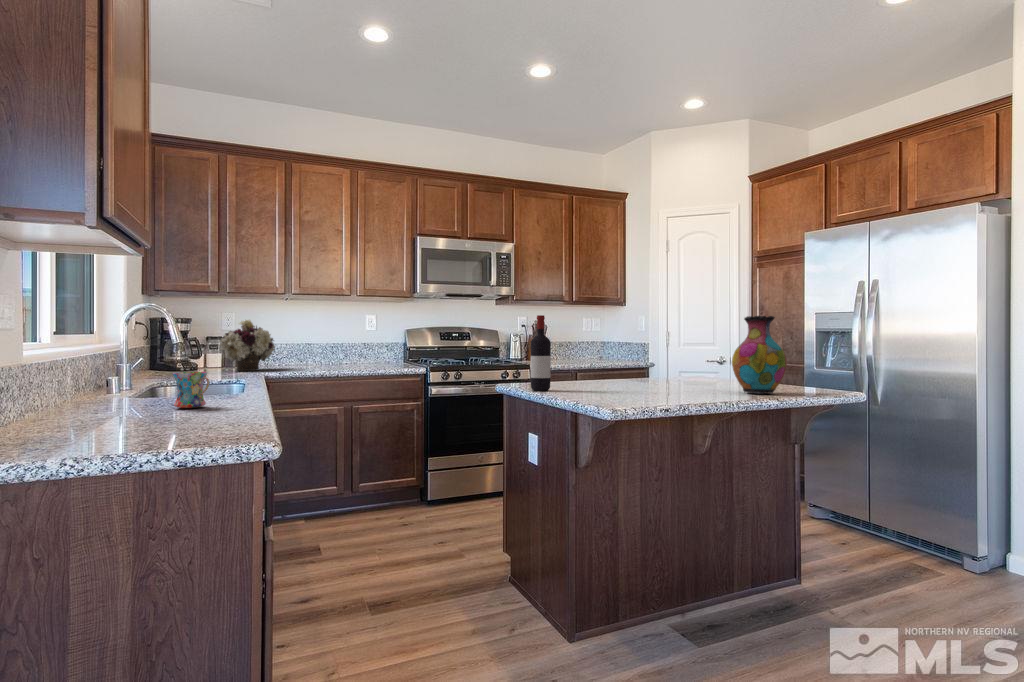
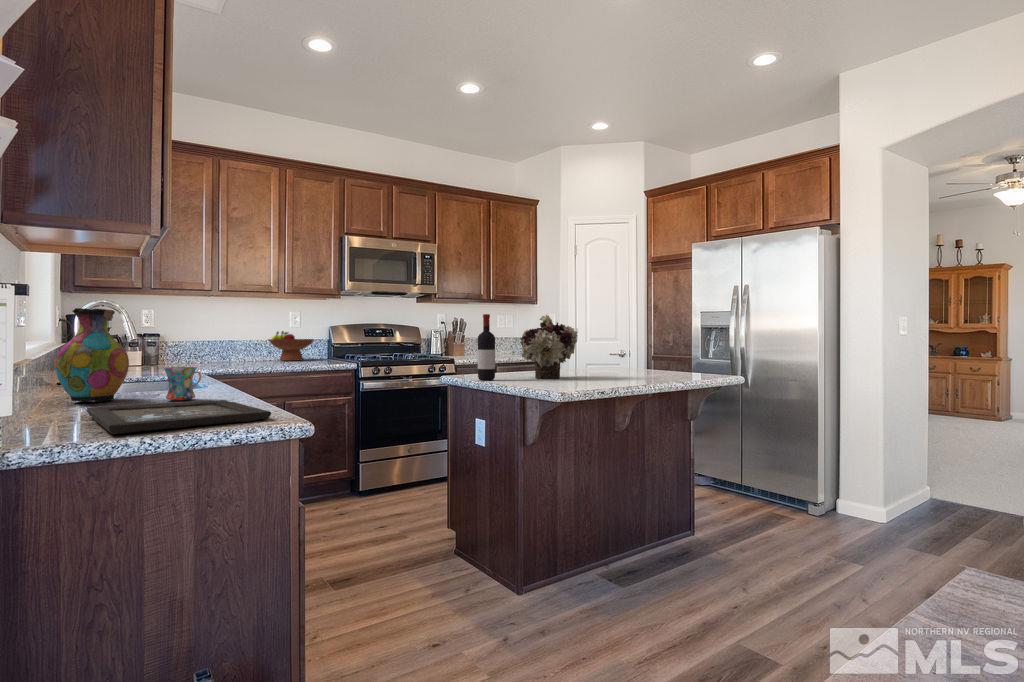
vase: present [732,316,787,394] -> present [55,308,129,402]
flower arrangement: present [219,320,275,371] -> present [521,315,577,379]
fruit bowl: none [342,334,389,364] -> present [268,331,314,361]
tray: none [35,410,237,452] -> present [87,400,271,434]

